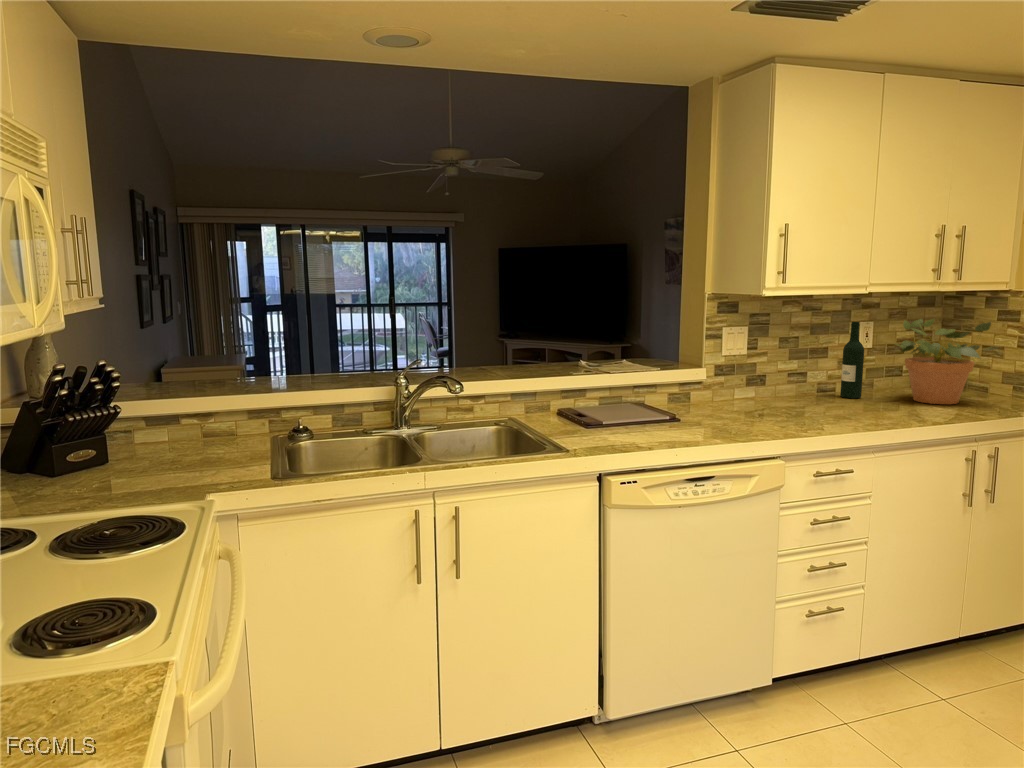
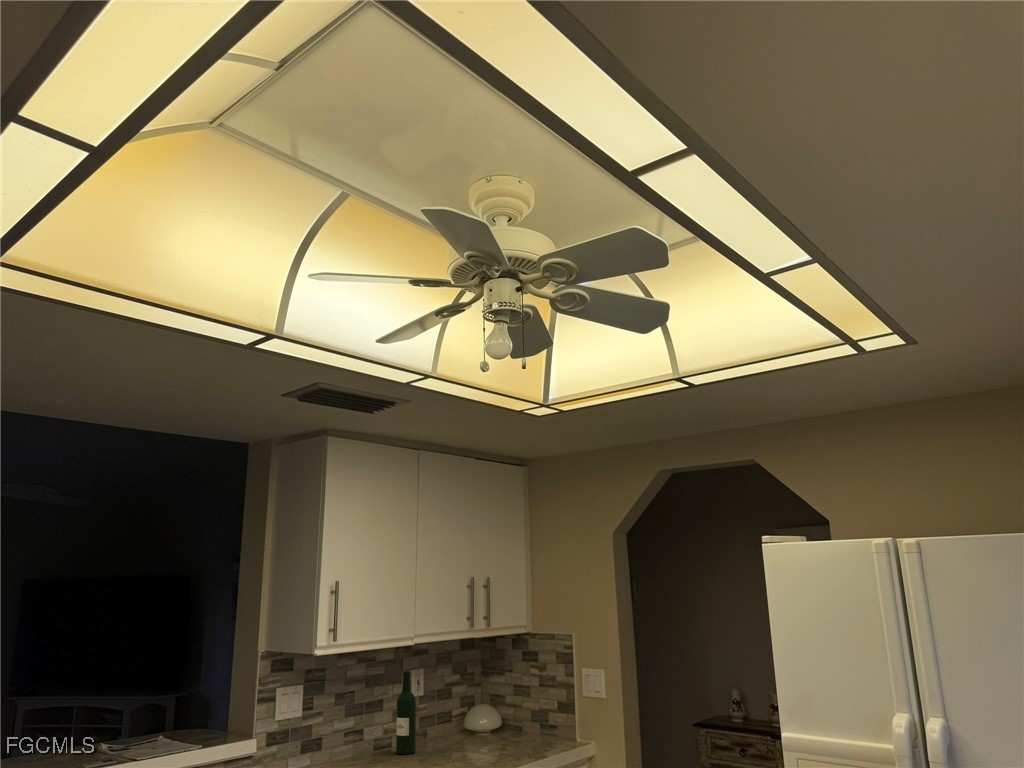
potted plant: present [897,319,996,404] -> none [439,663,529,751]

